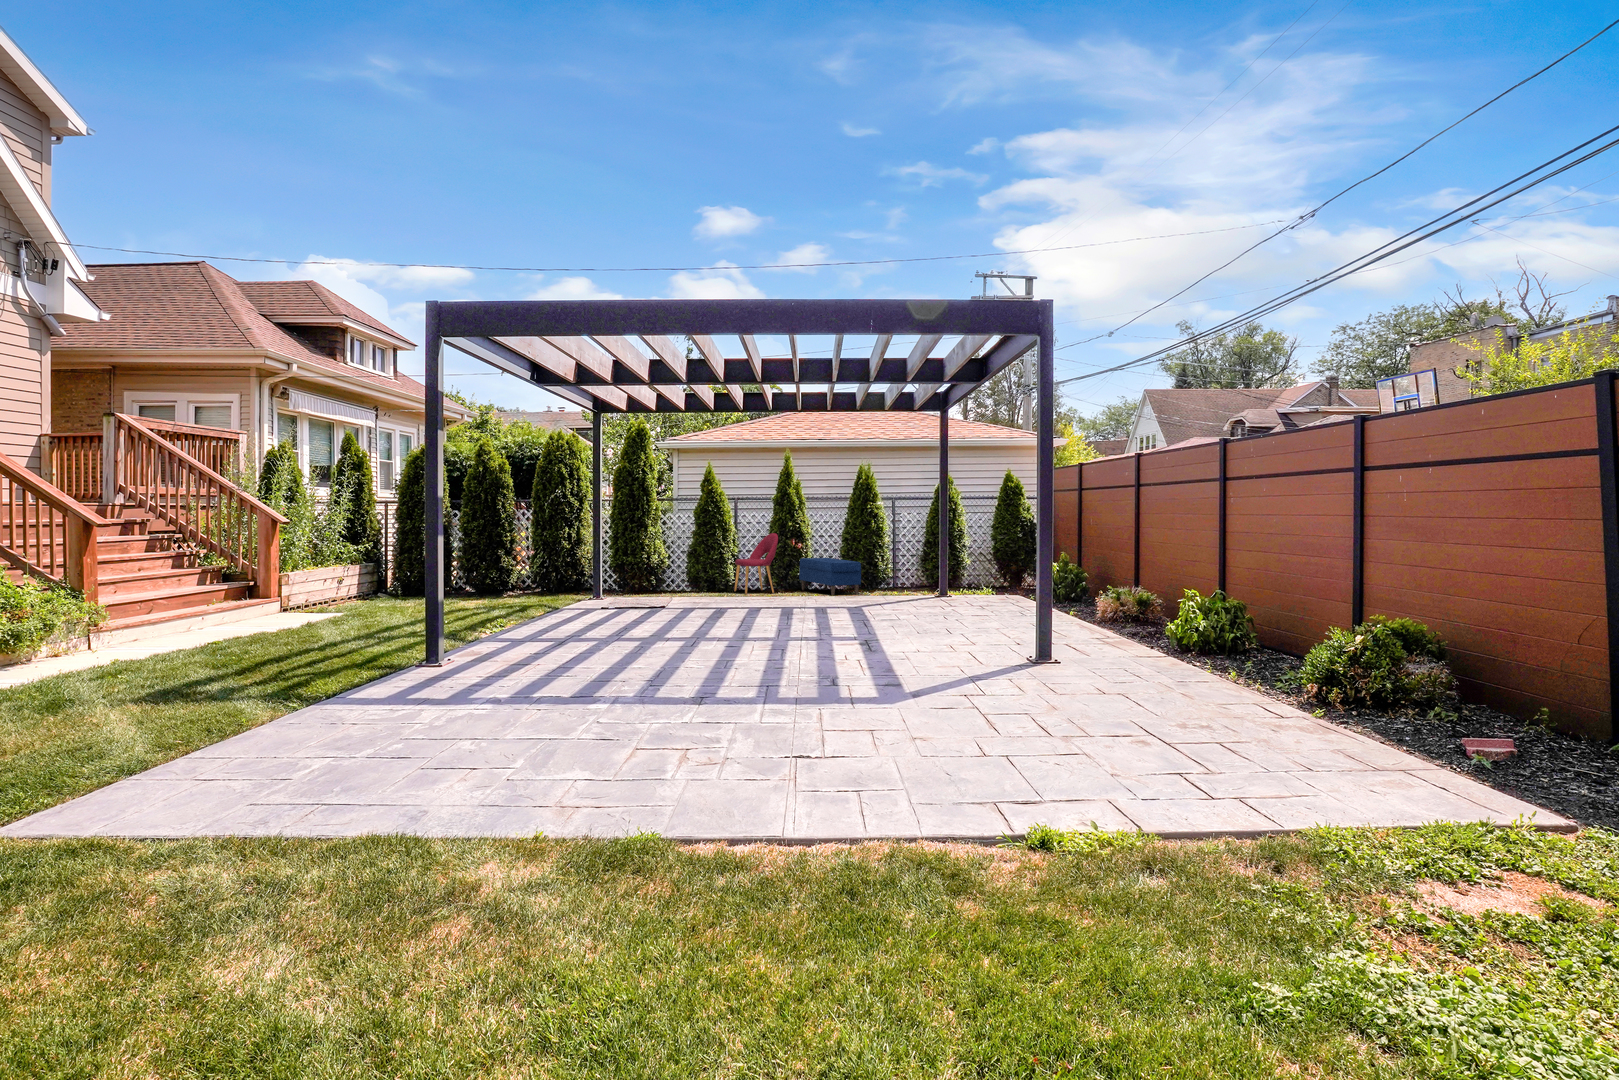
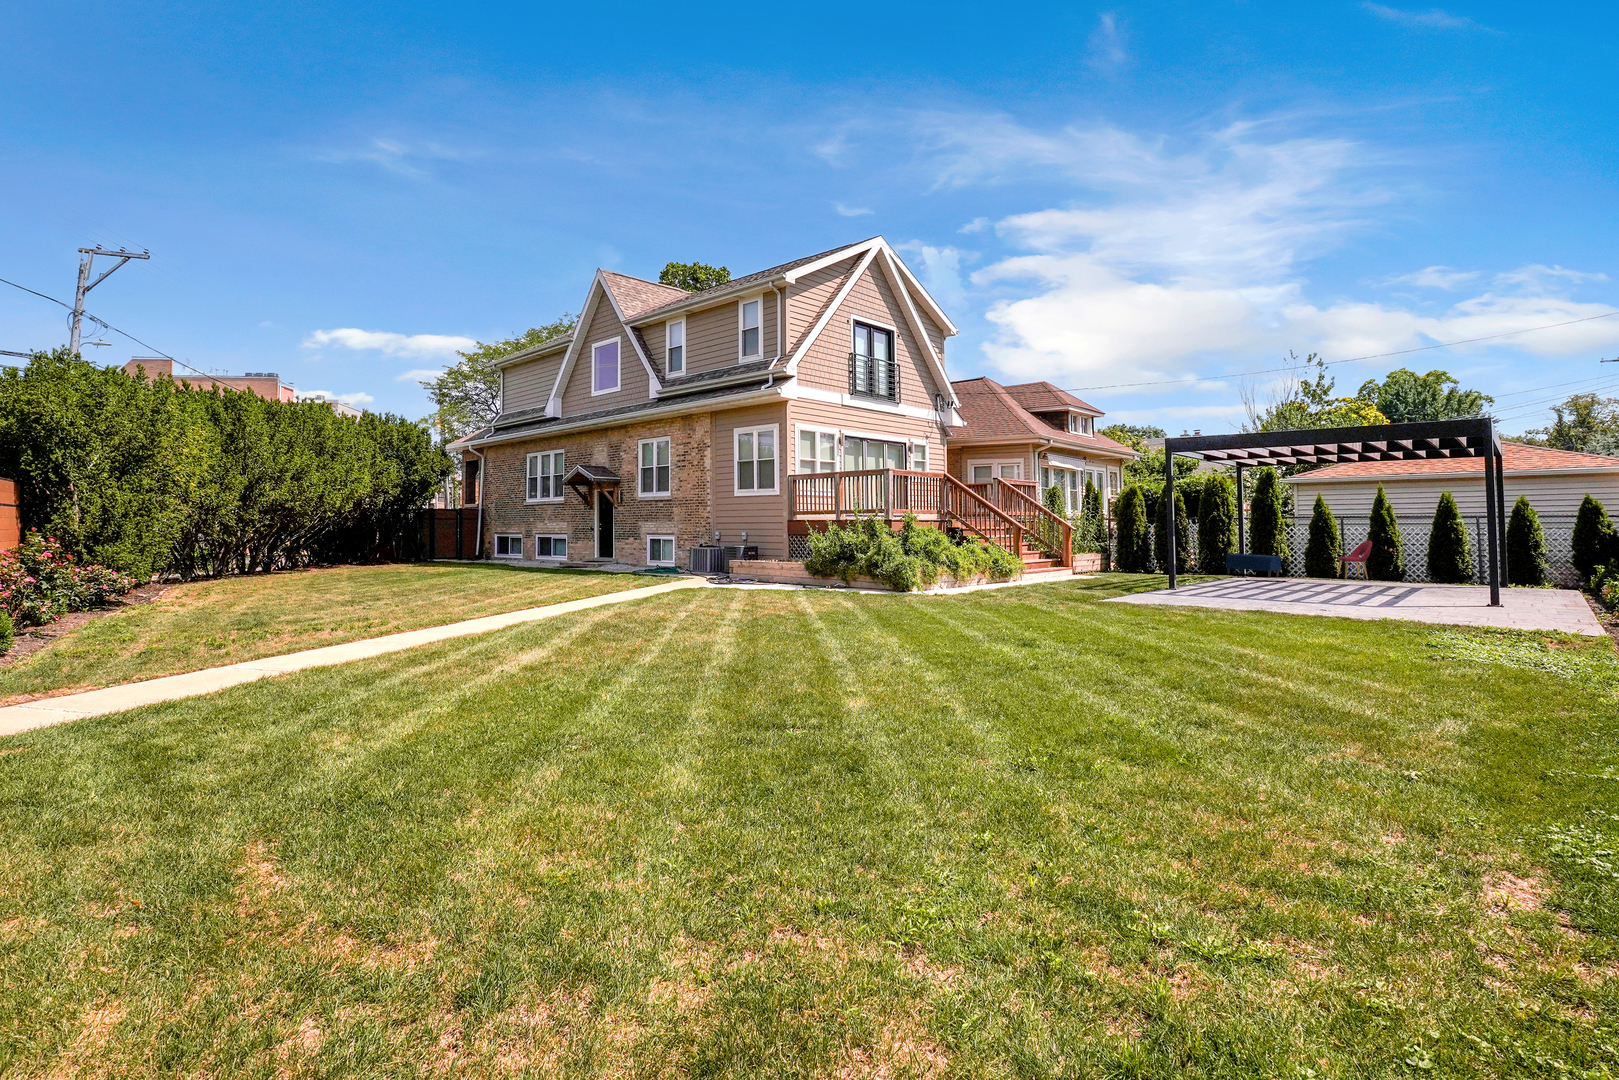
bench: present [799,558,861,596] -> present [1226,554,1281,577]

